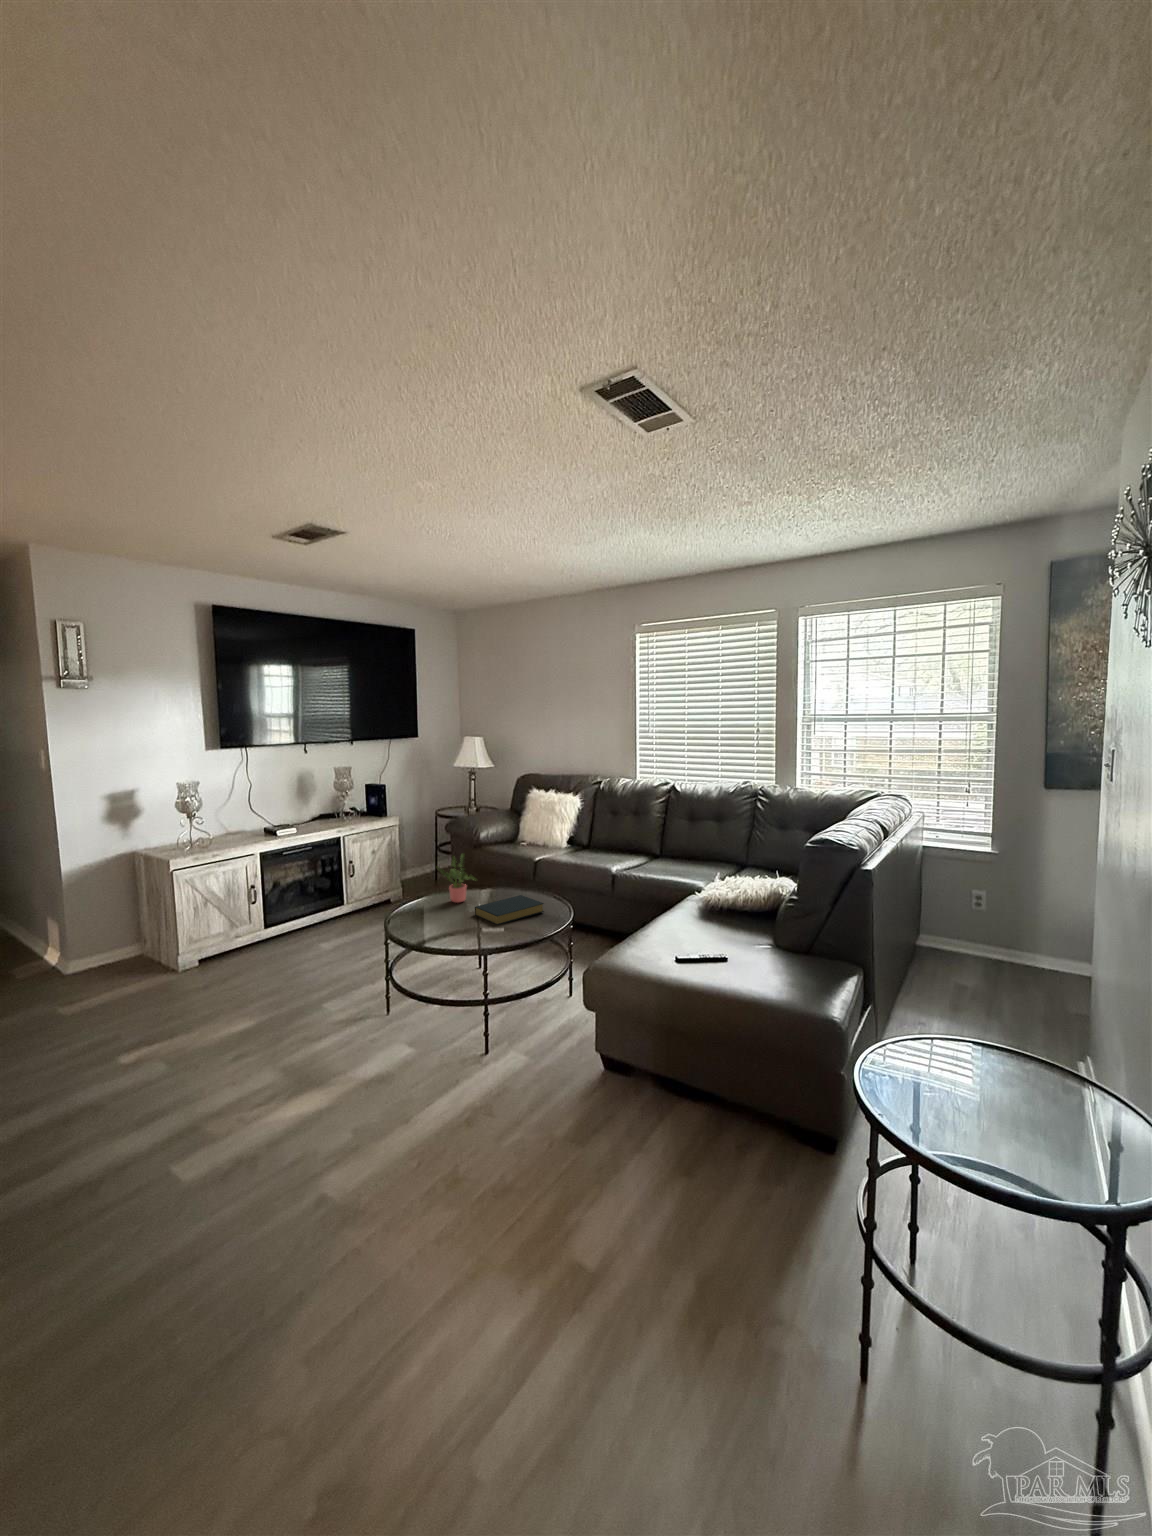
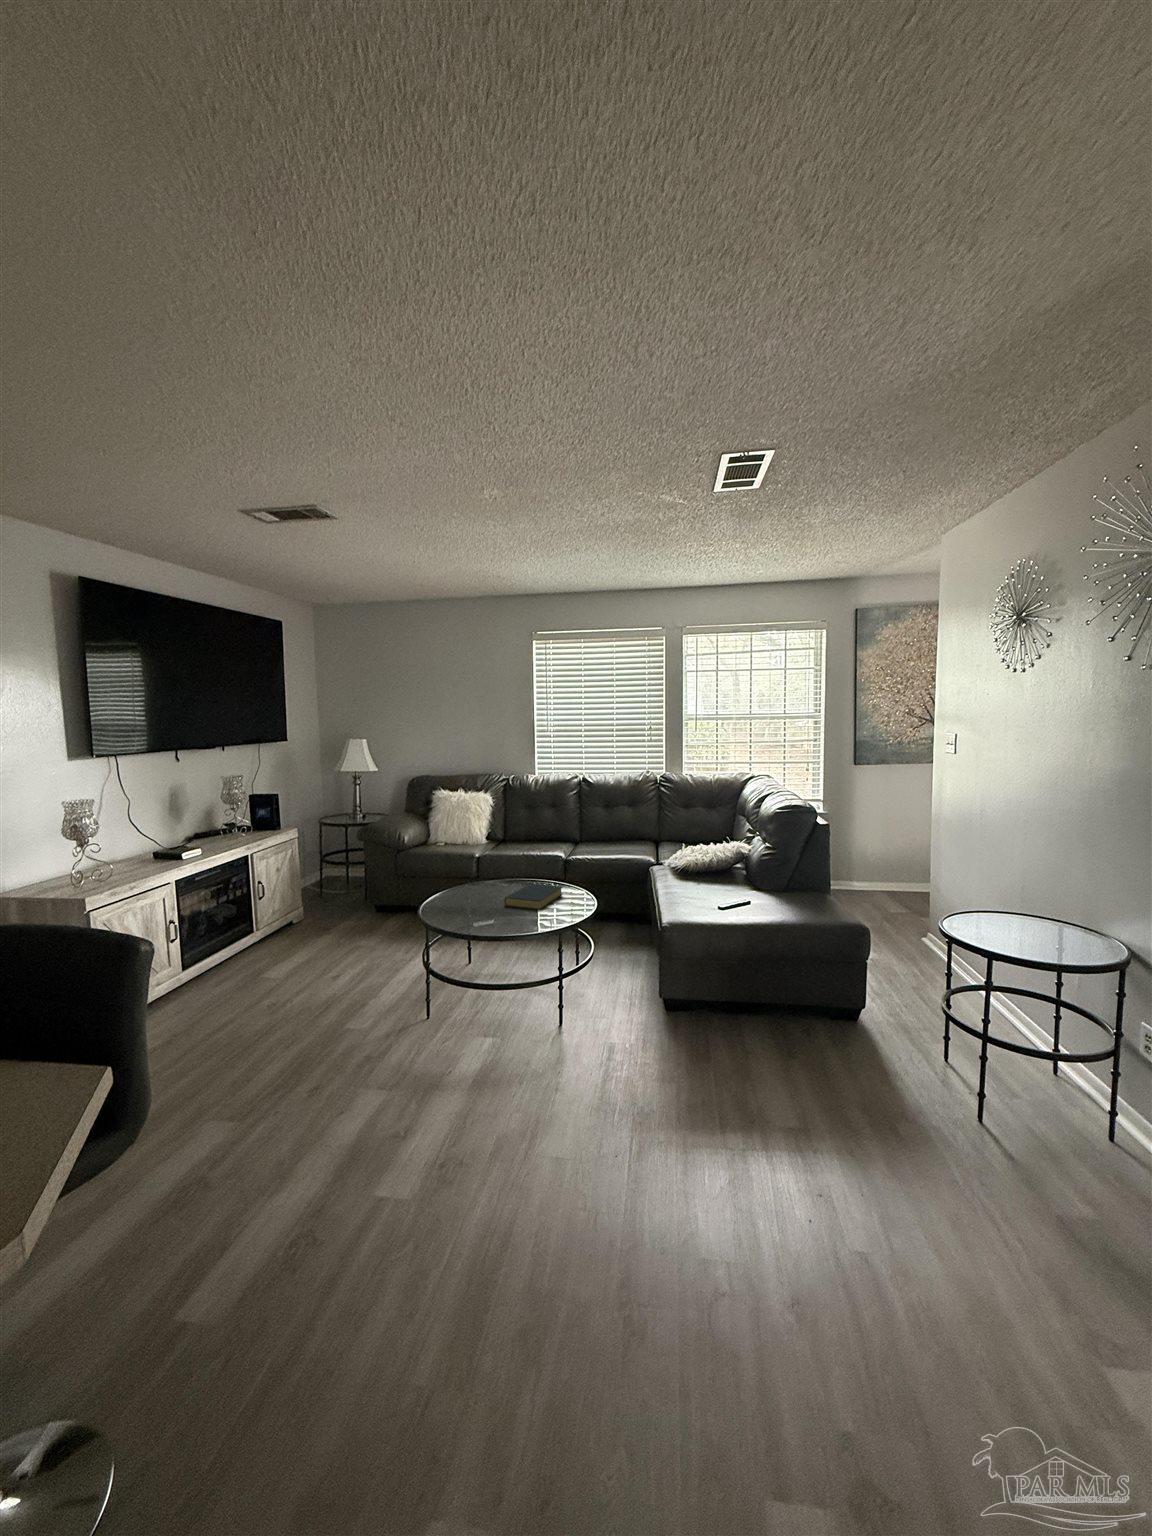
potted plant: present [436,854,477,903] -> none [448,849,492,899]

